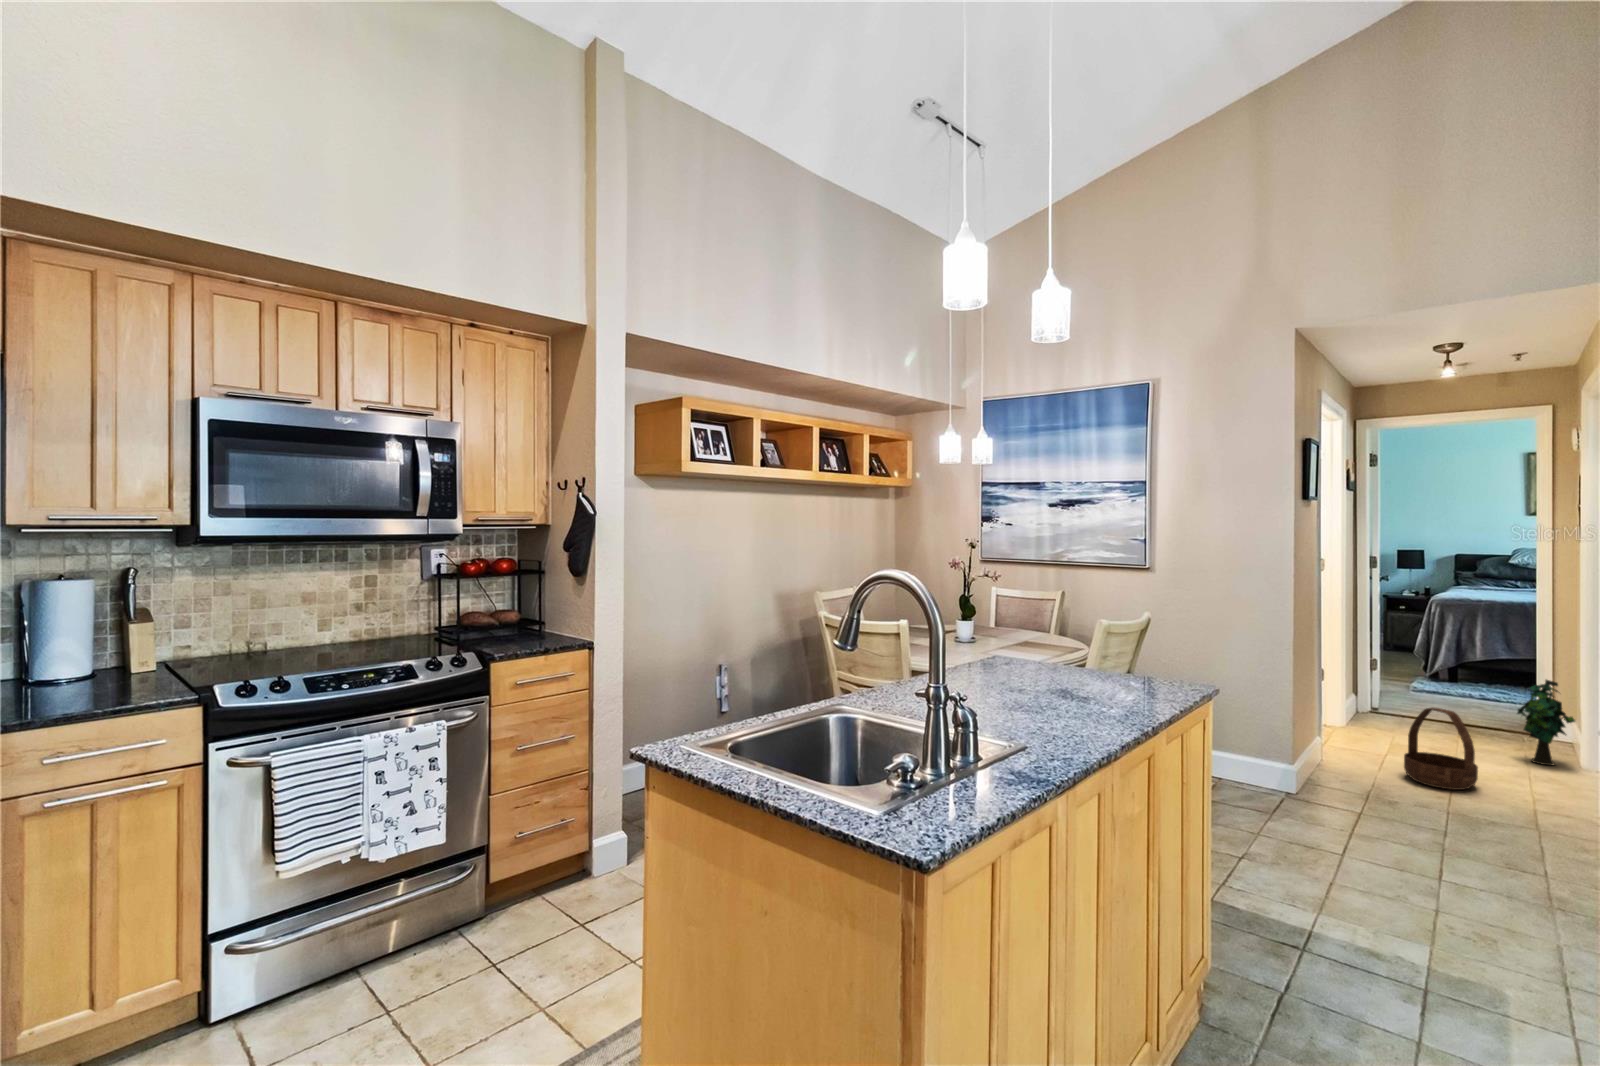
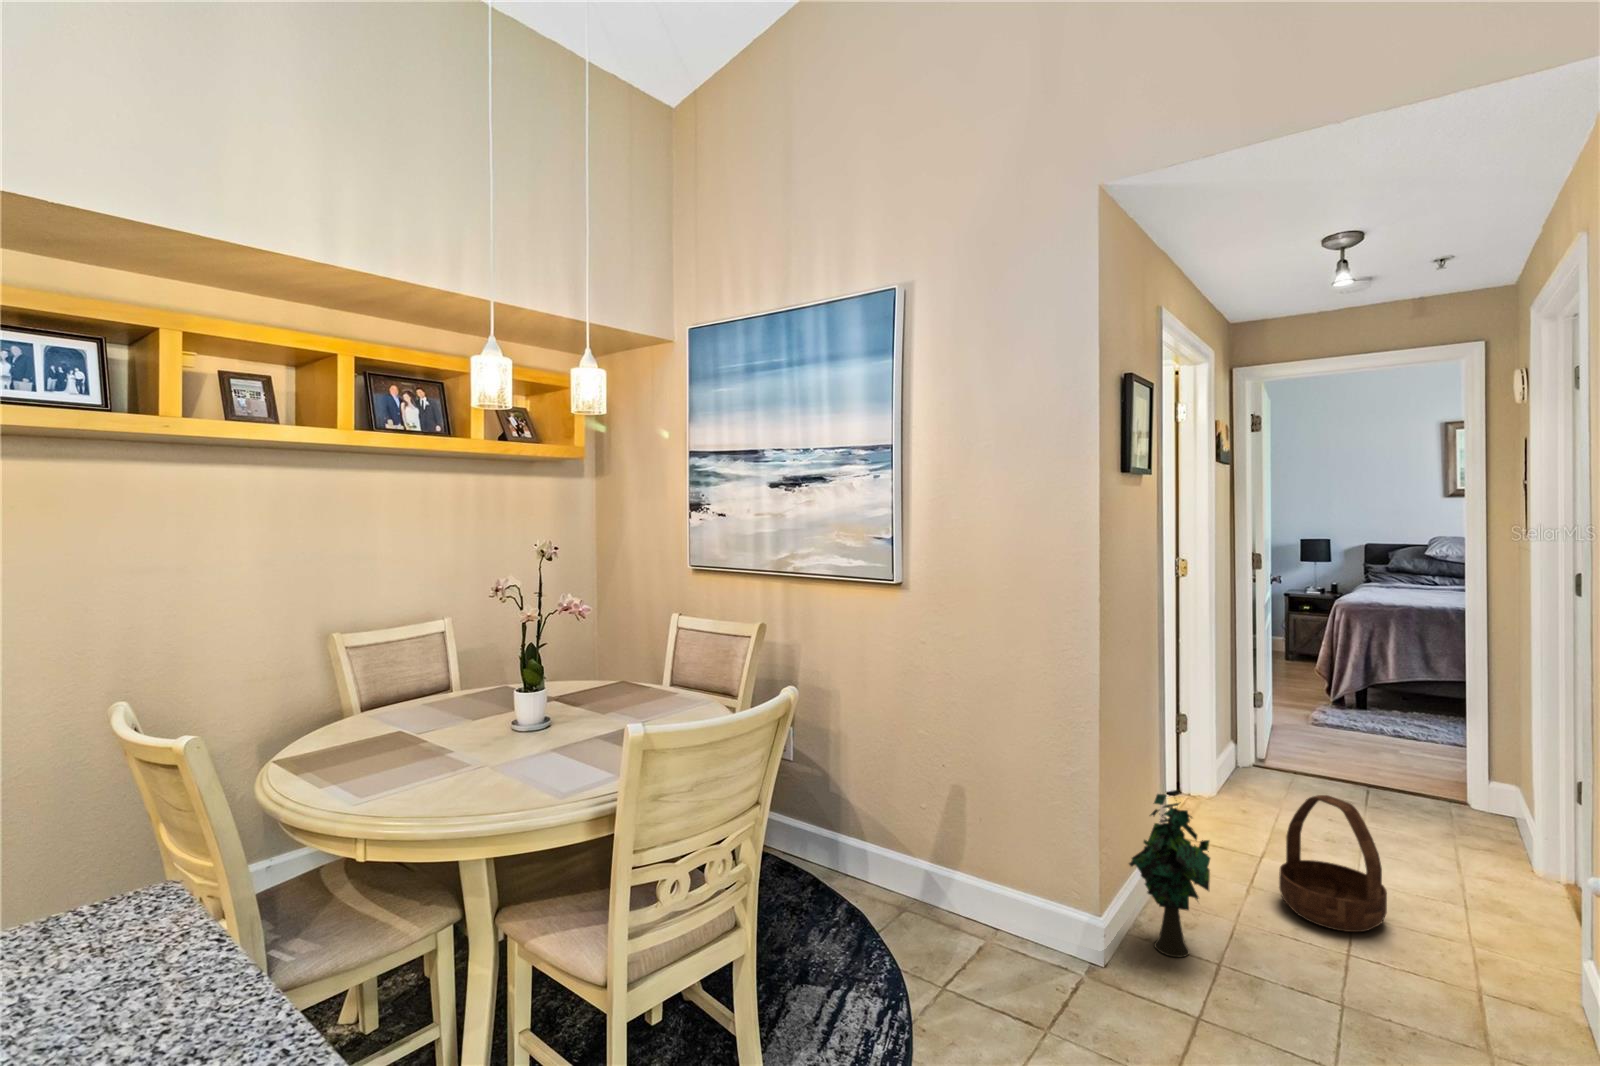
decorative plant: present [1517,680,1575,765] -> present [1129,790,1210,957]

